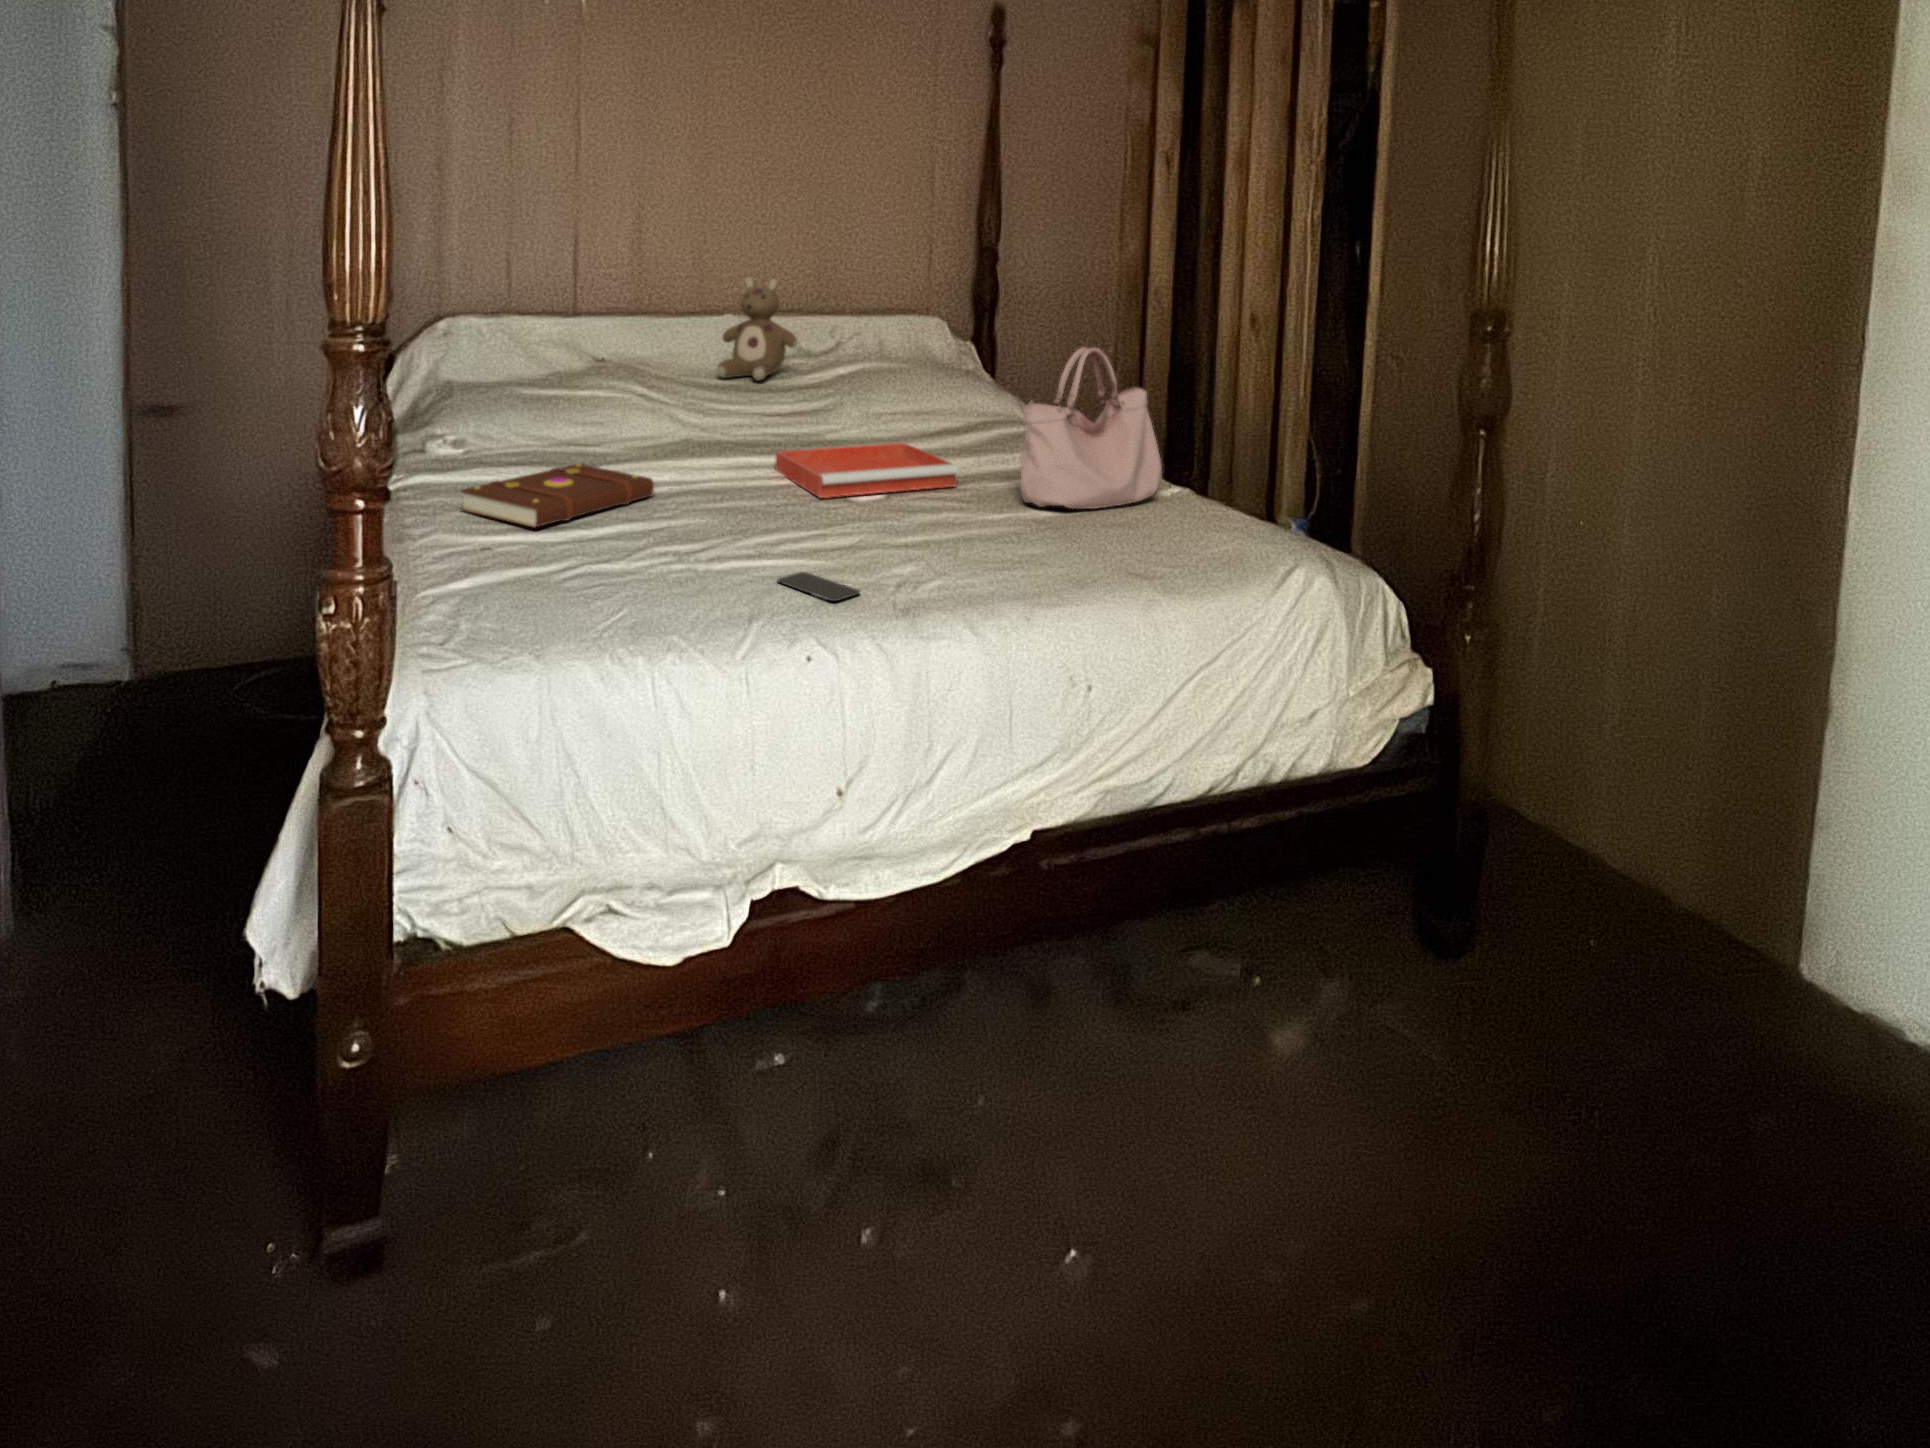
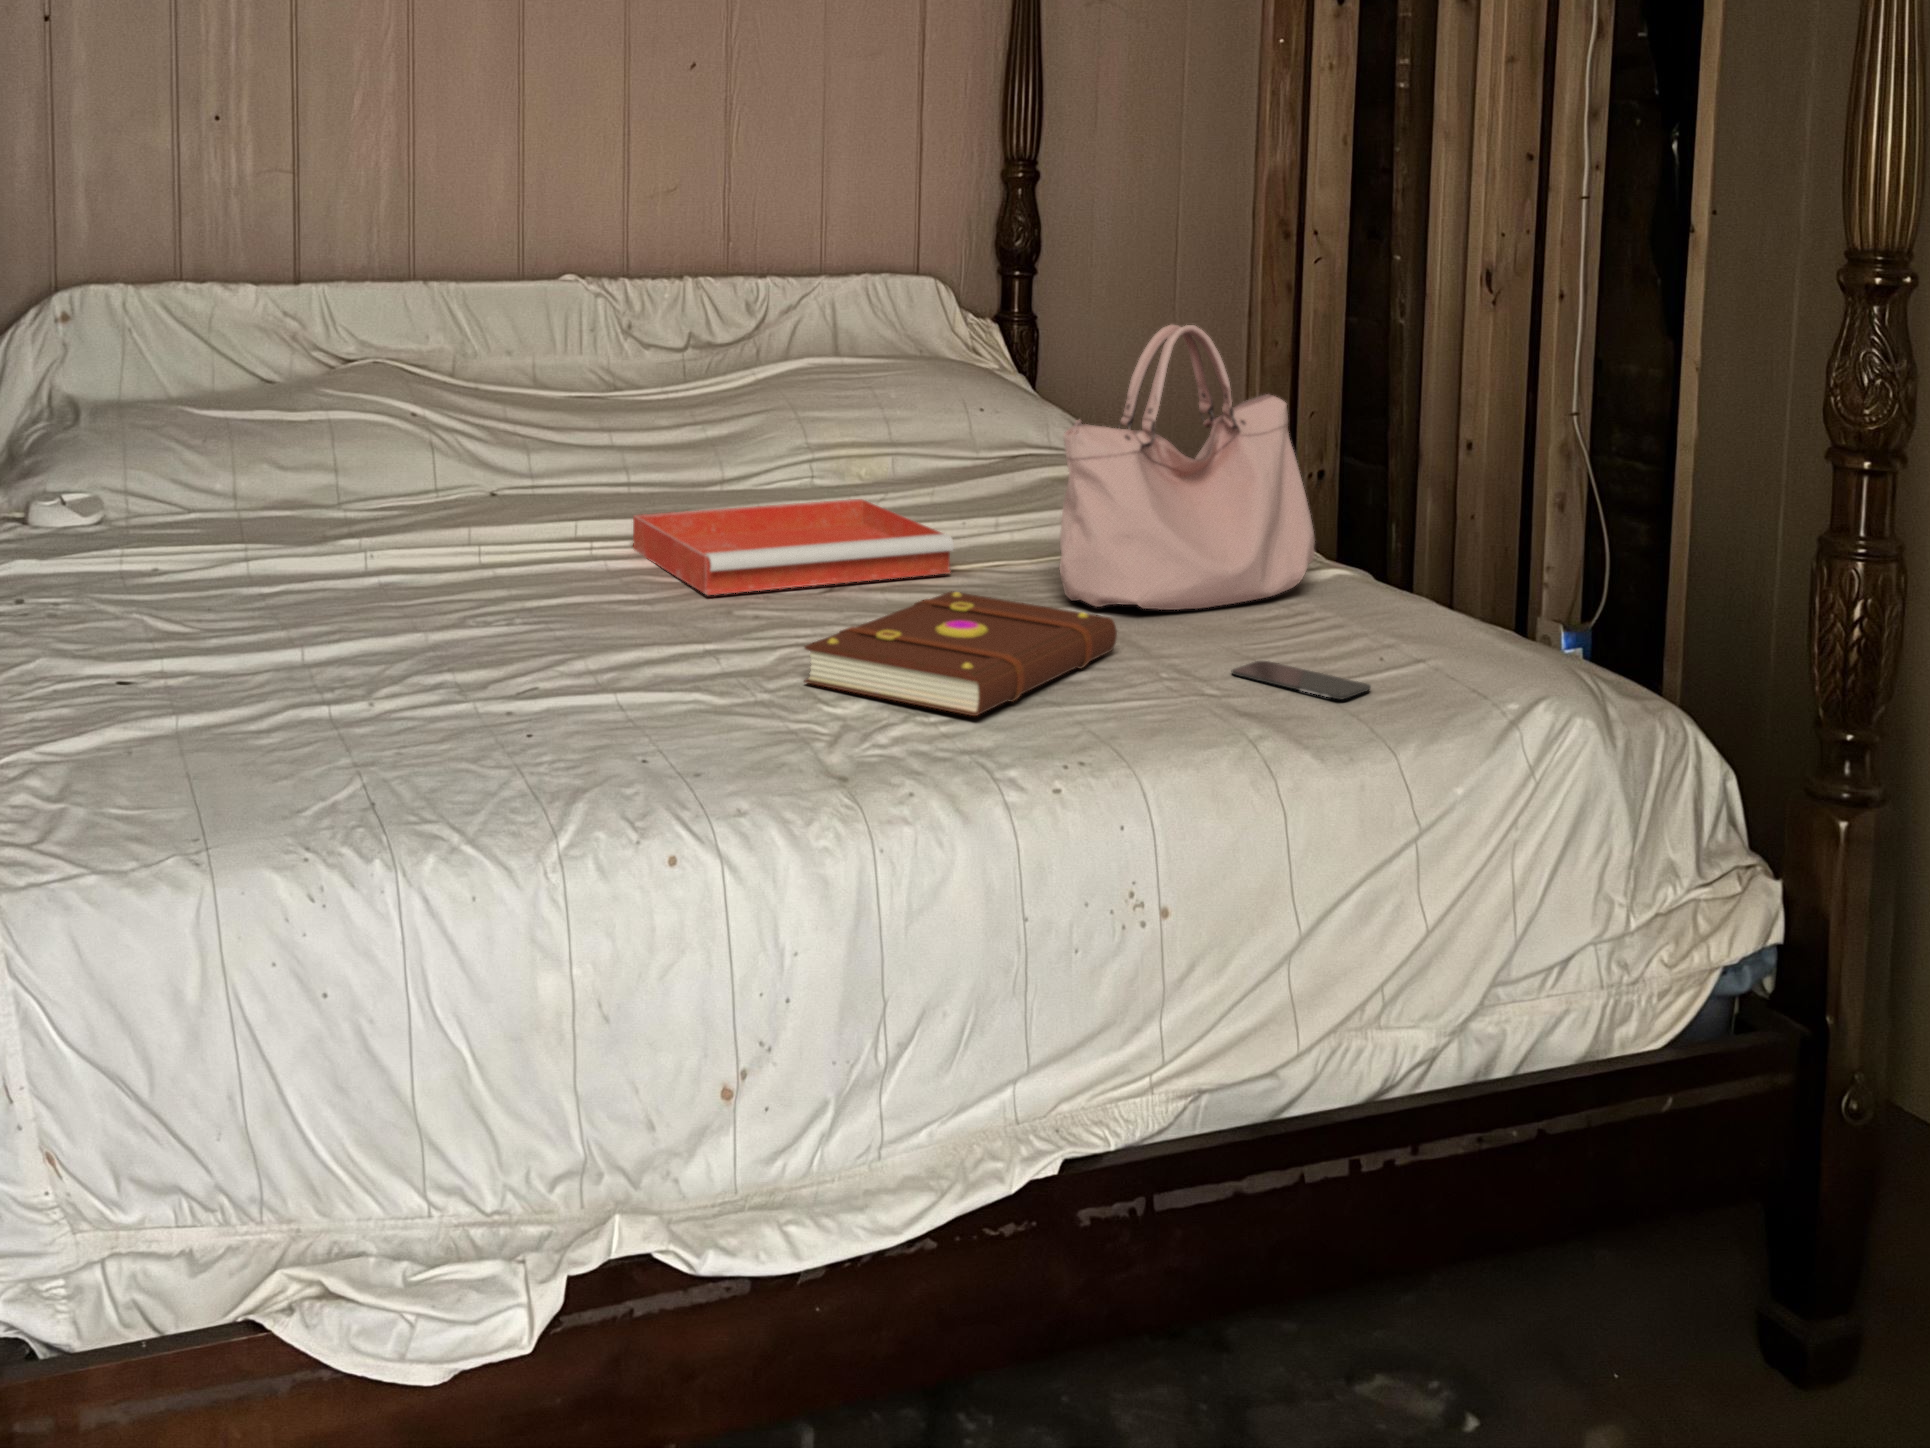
stuffed bear: present [717,277,798,381] -> none [534,211,678,394]
book: present [461,464,654,528] -> present [804,591,1117,716]
smartphone: present [777,572,860,601] -> present [1232,661,1371,700]

